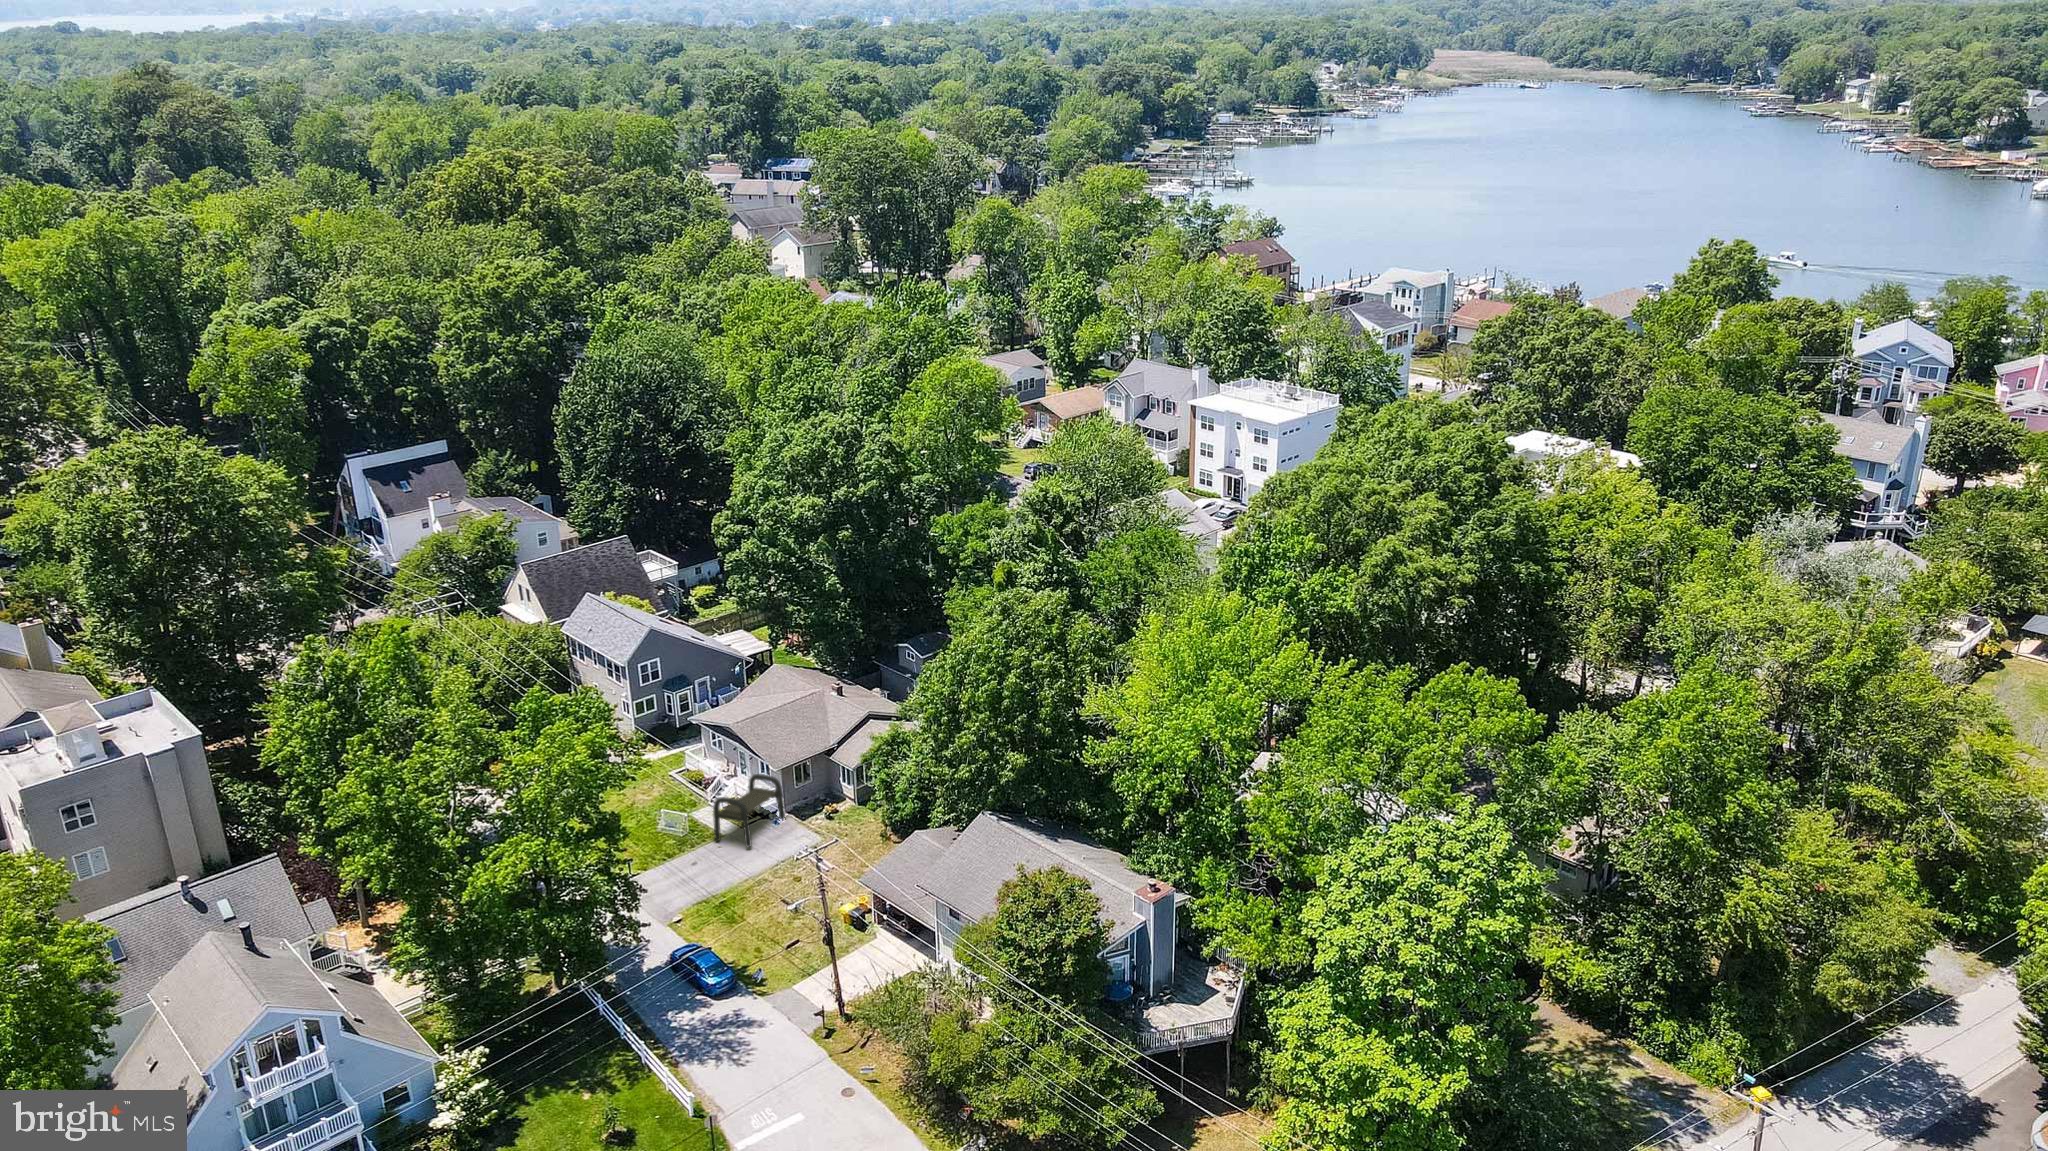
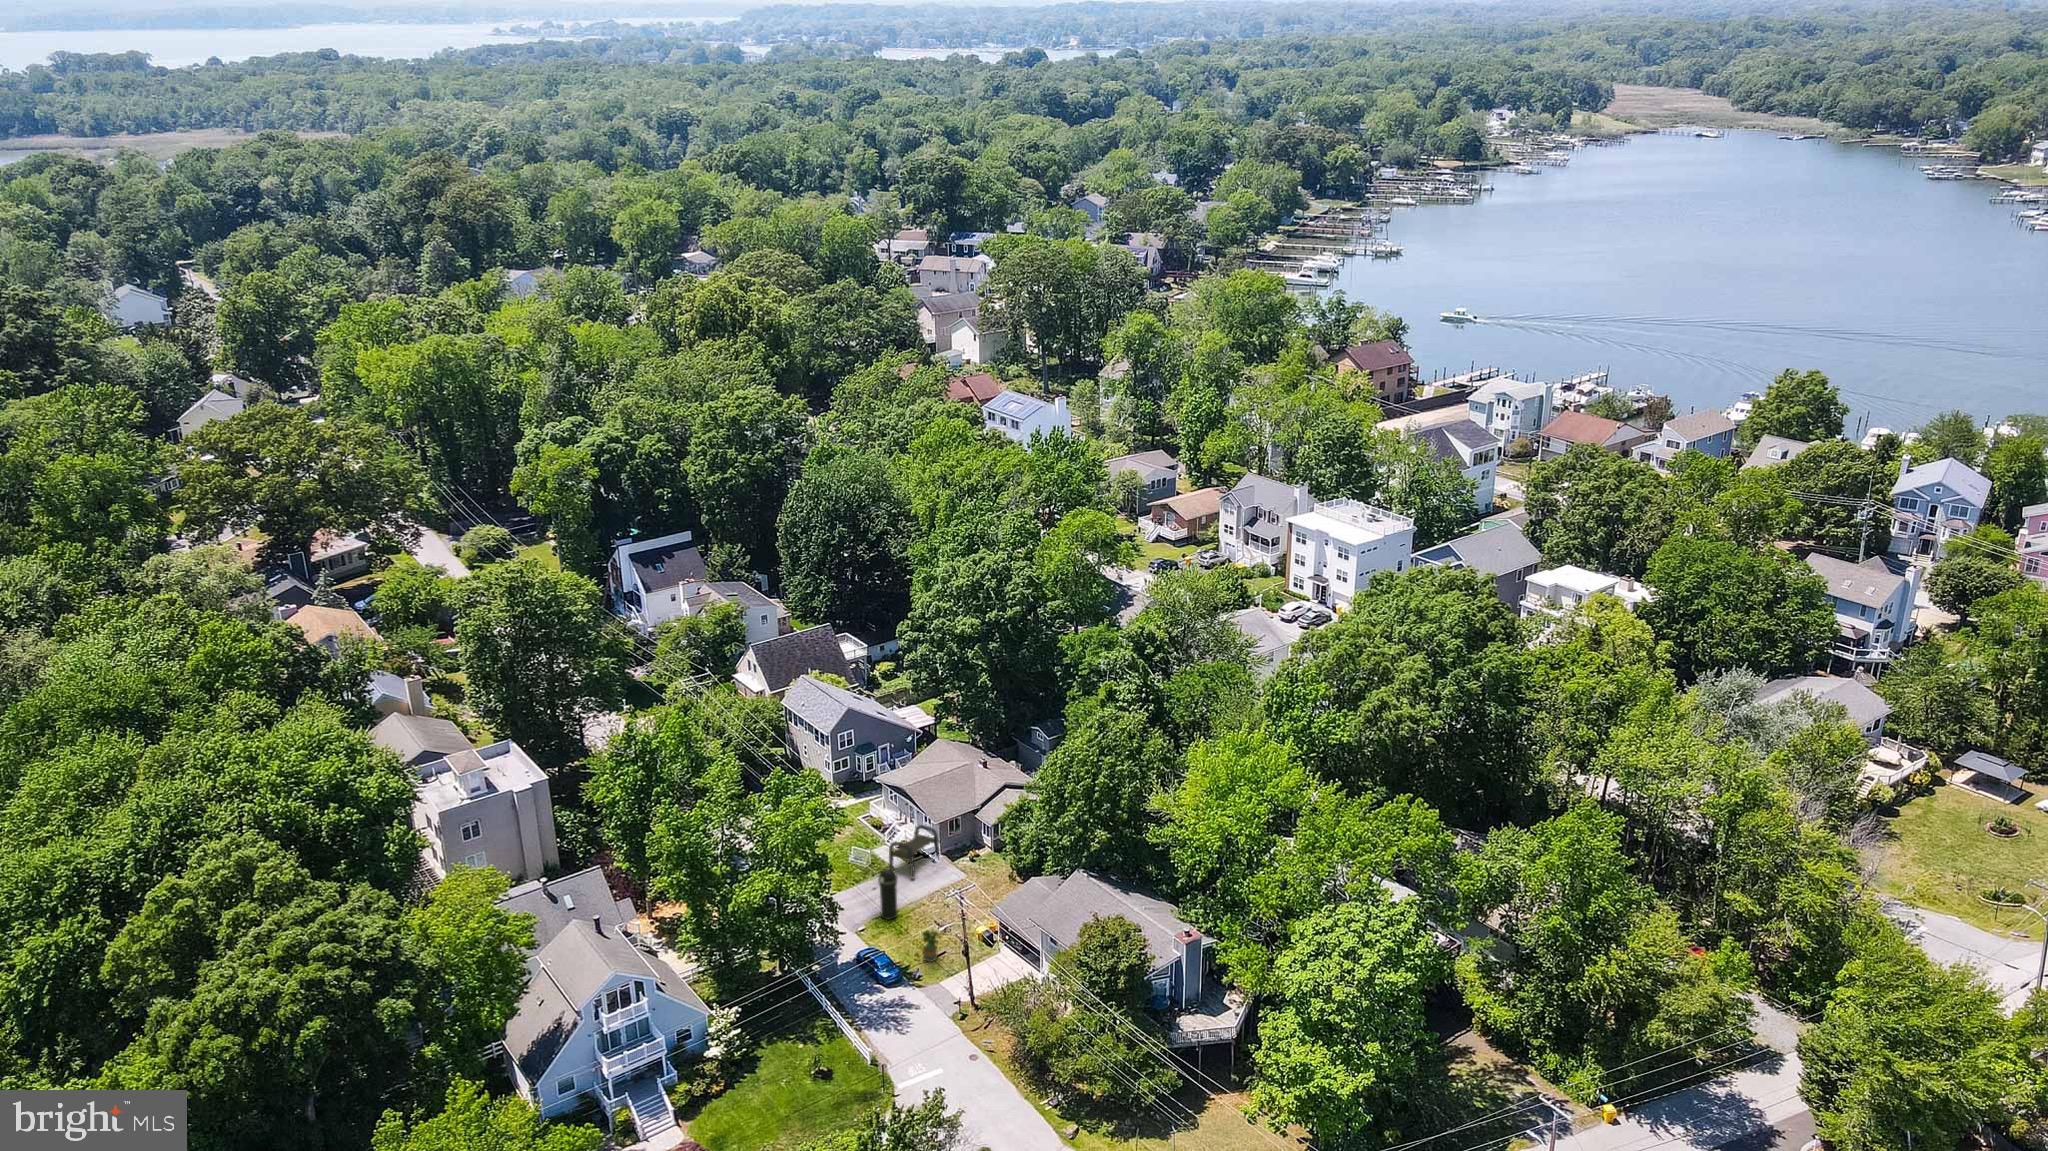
trash can: none [698,832,729,905] -> present [878,869,898,920]
potted tree: none [764,913,792,959] -> present [922,930,939,962]

